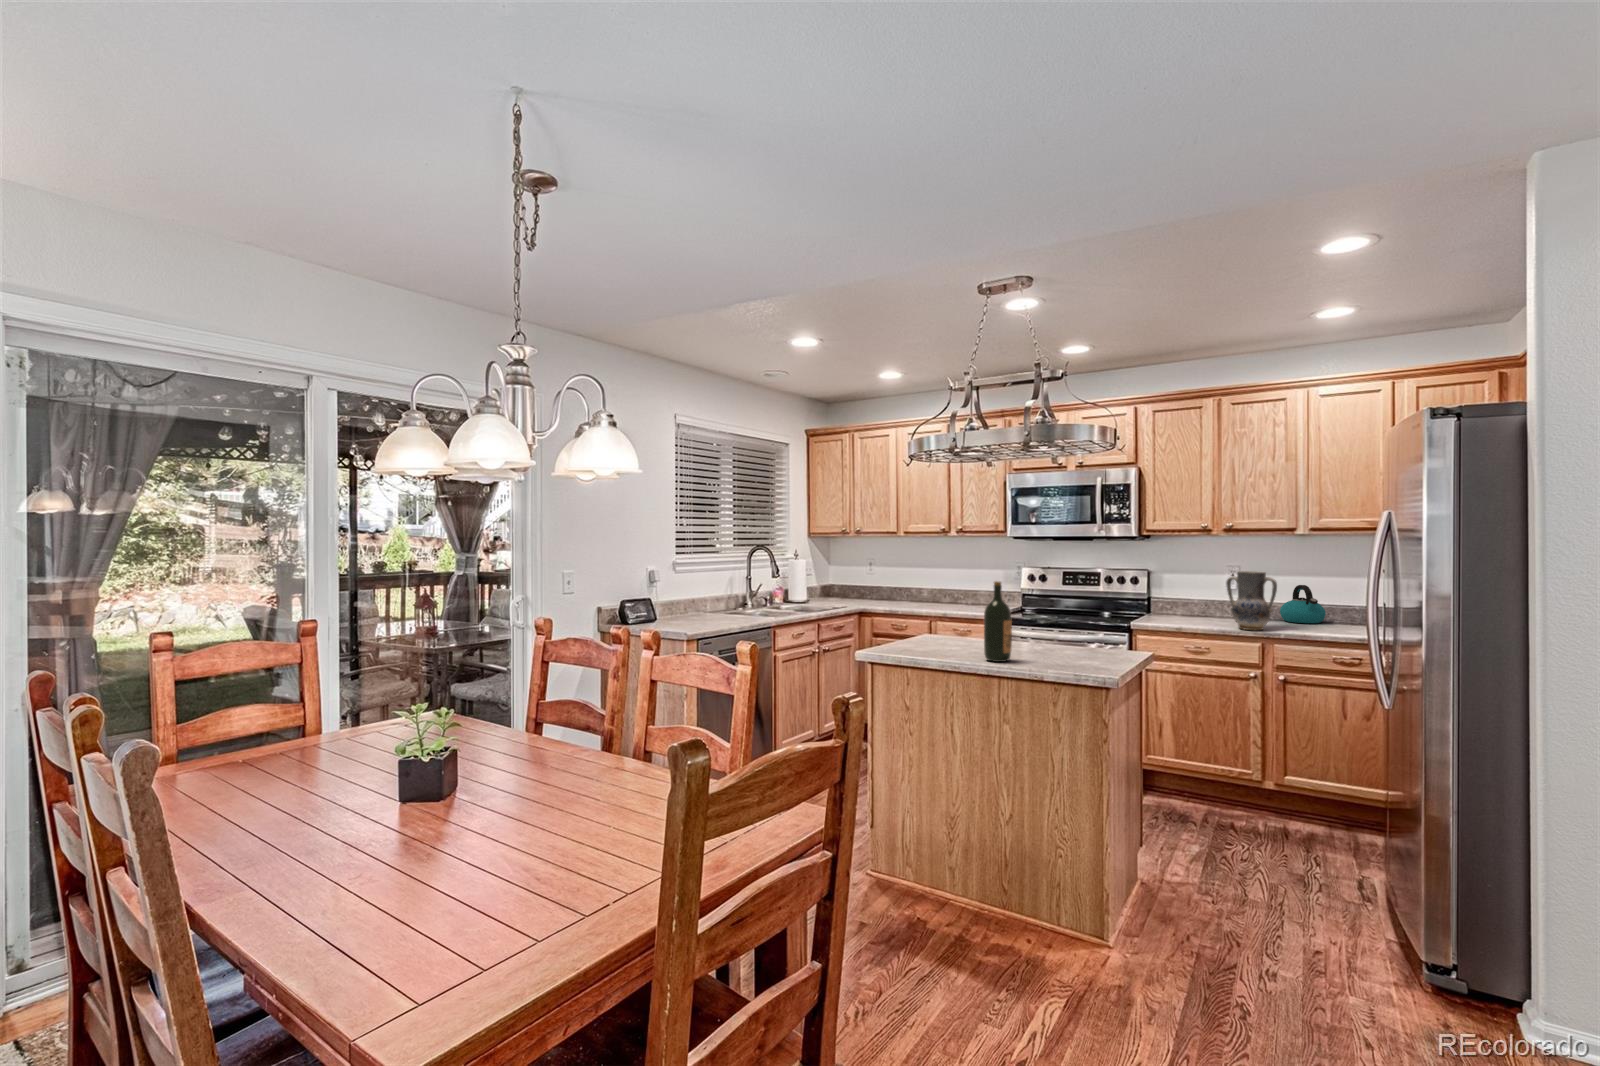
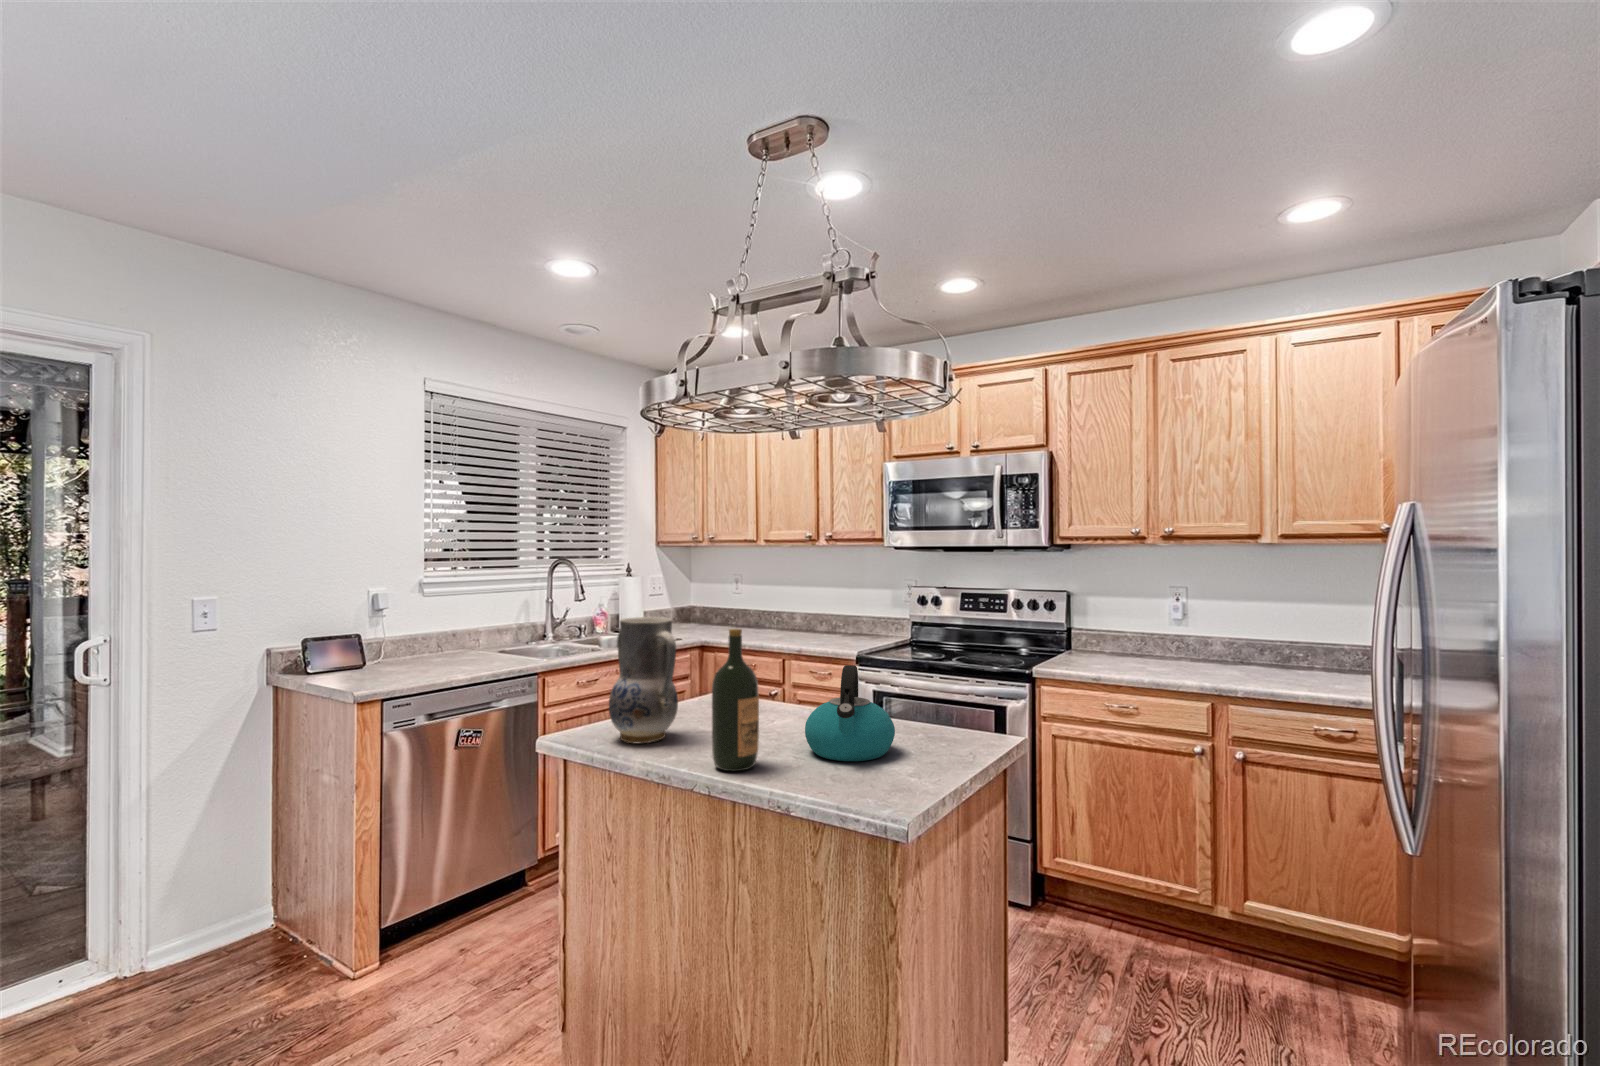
vase: present [1226,571,1277,630] -> present [609,617,678,743]
kettle: present [1280,585,1326,623] -> present [805,665,895,761]

